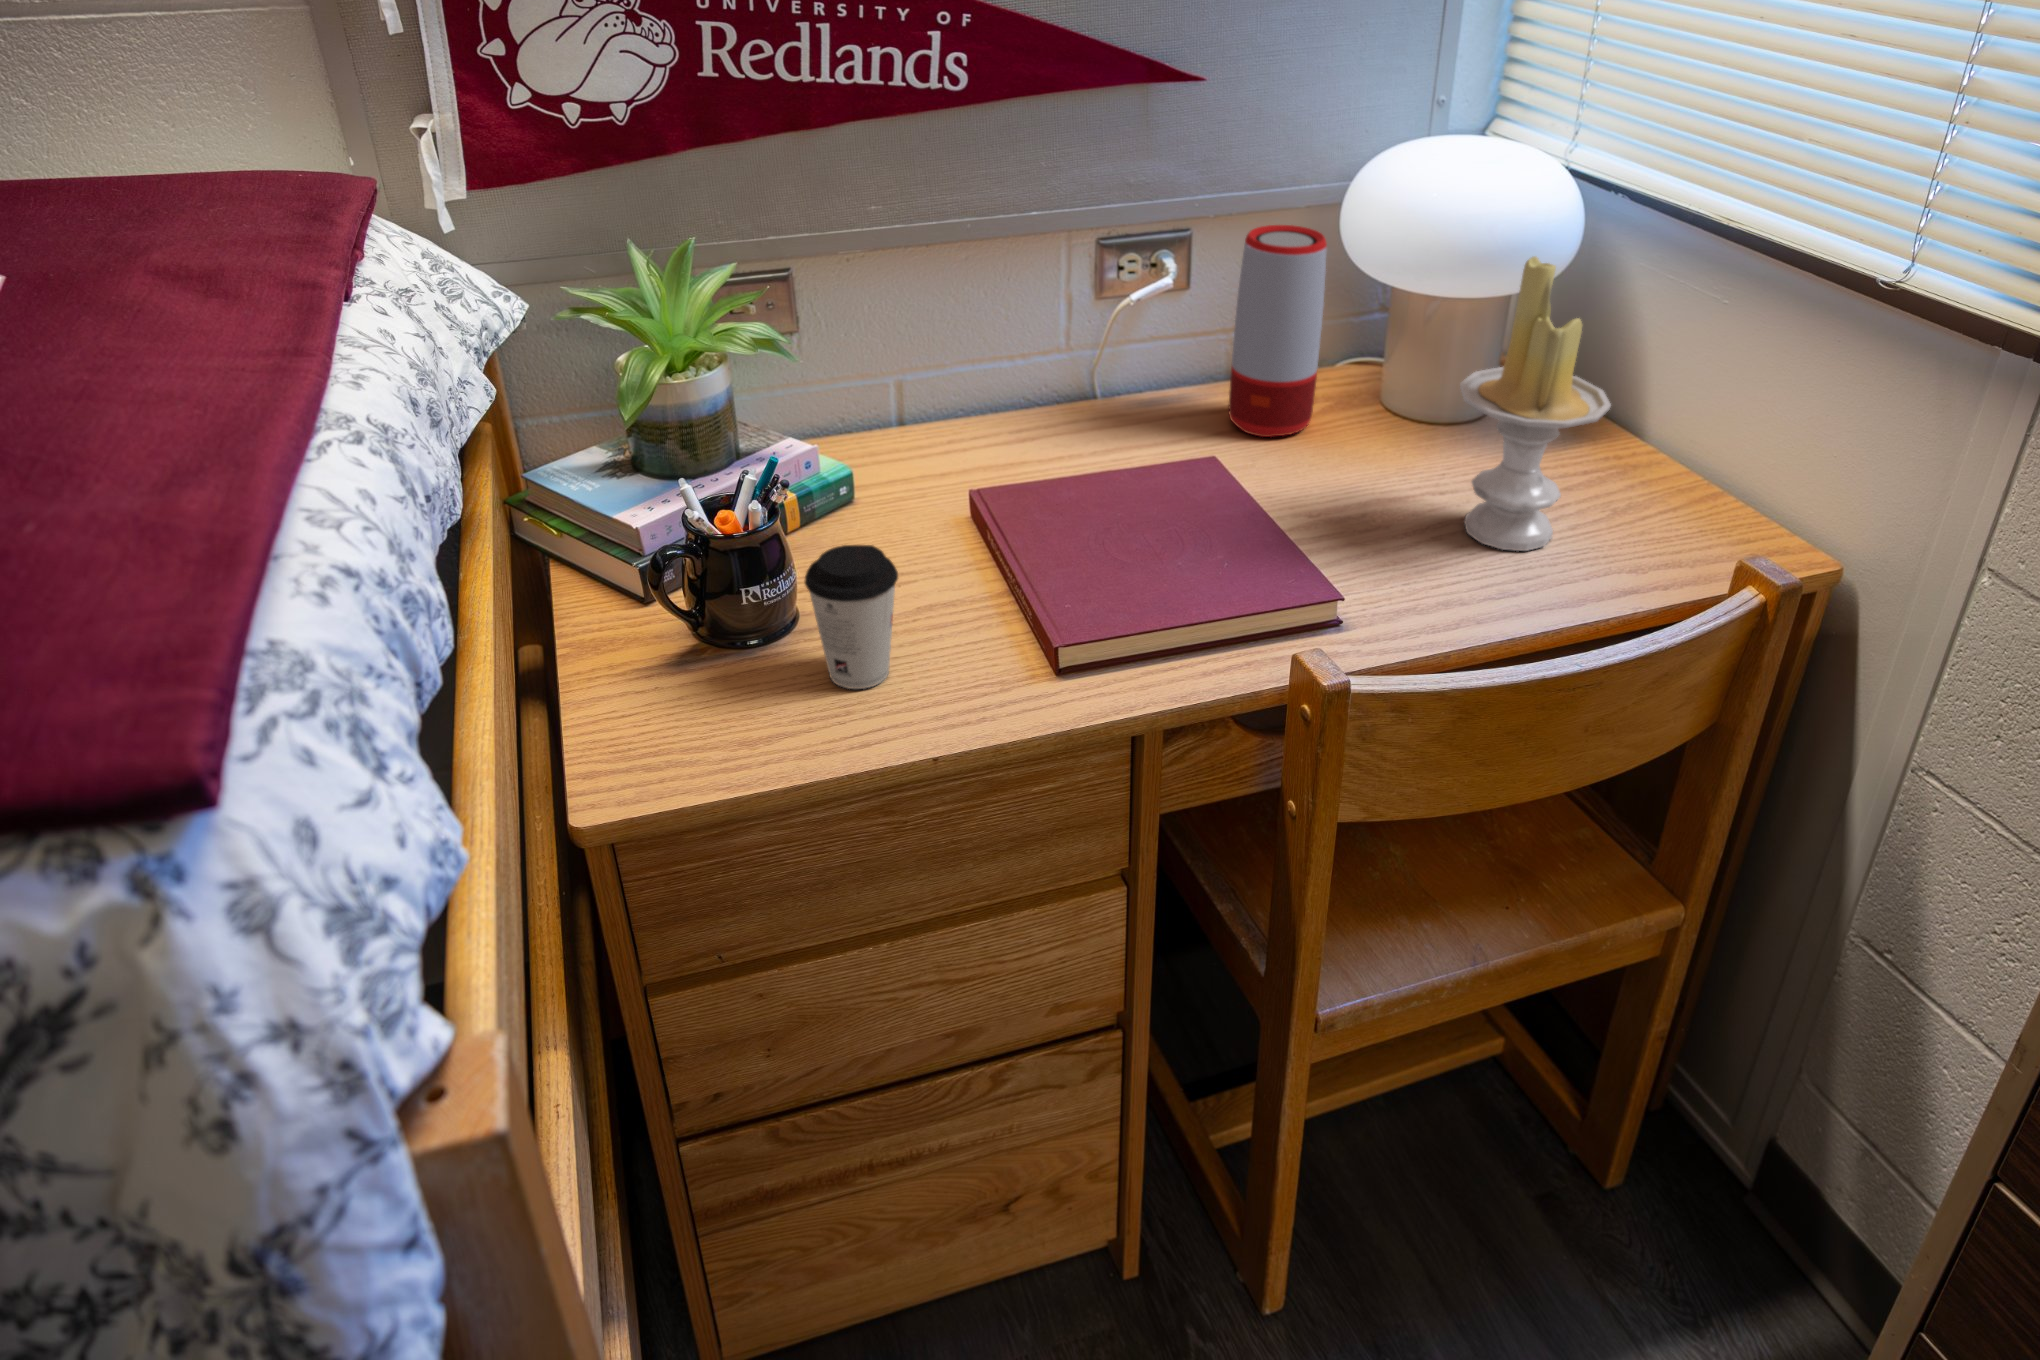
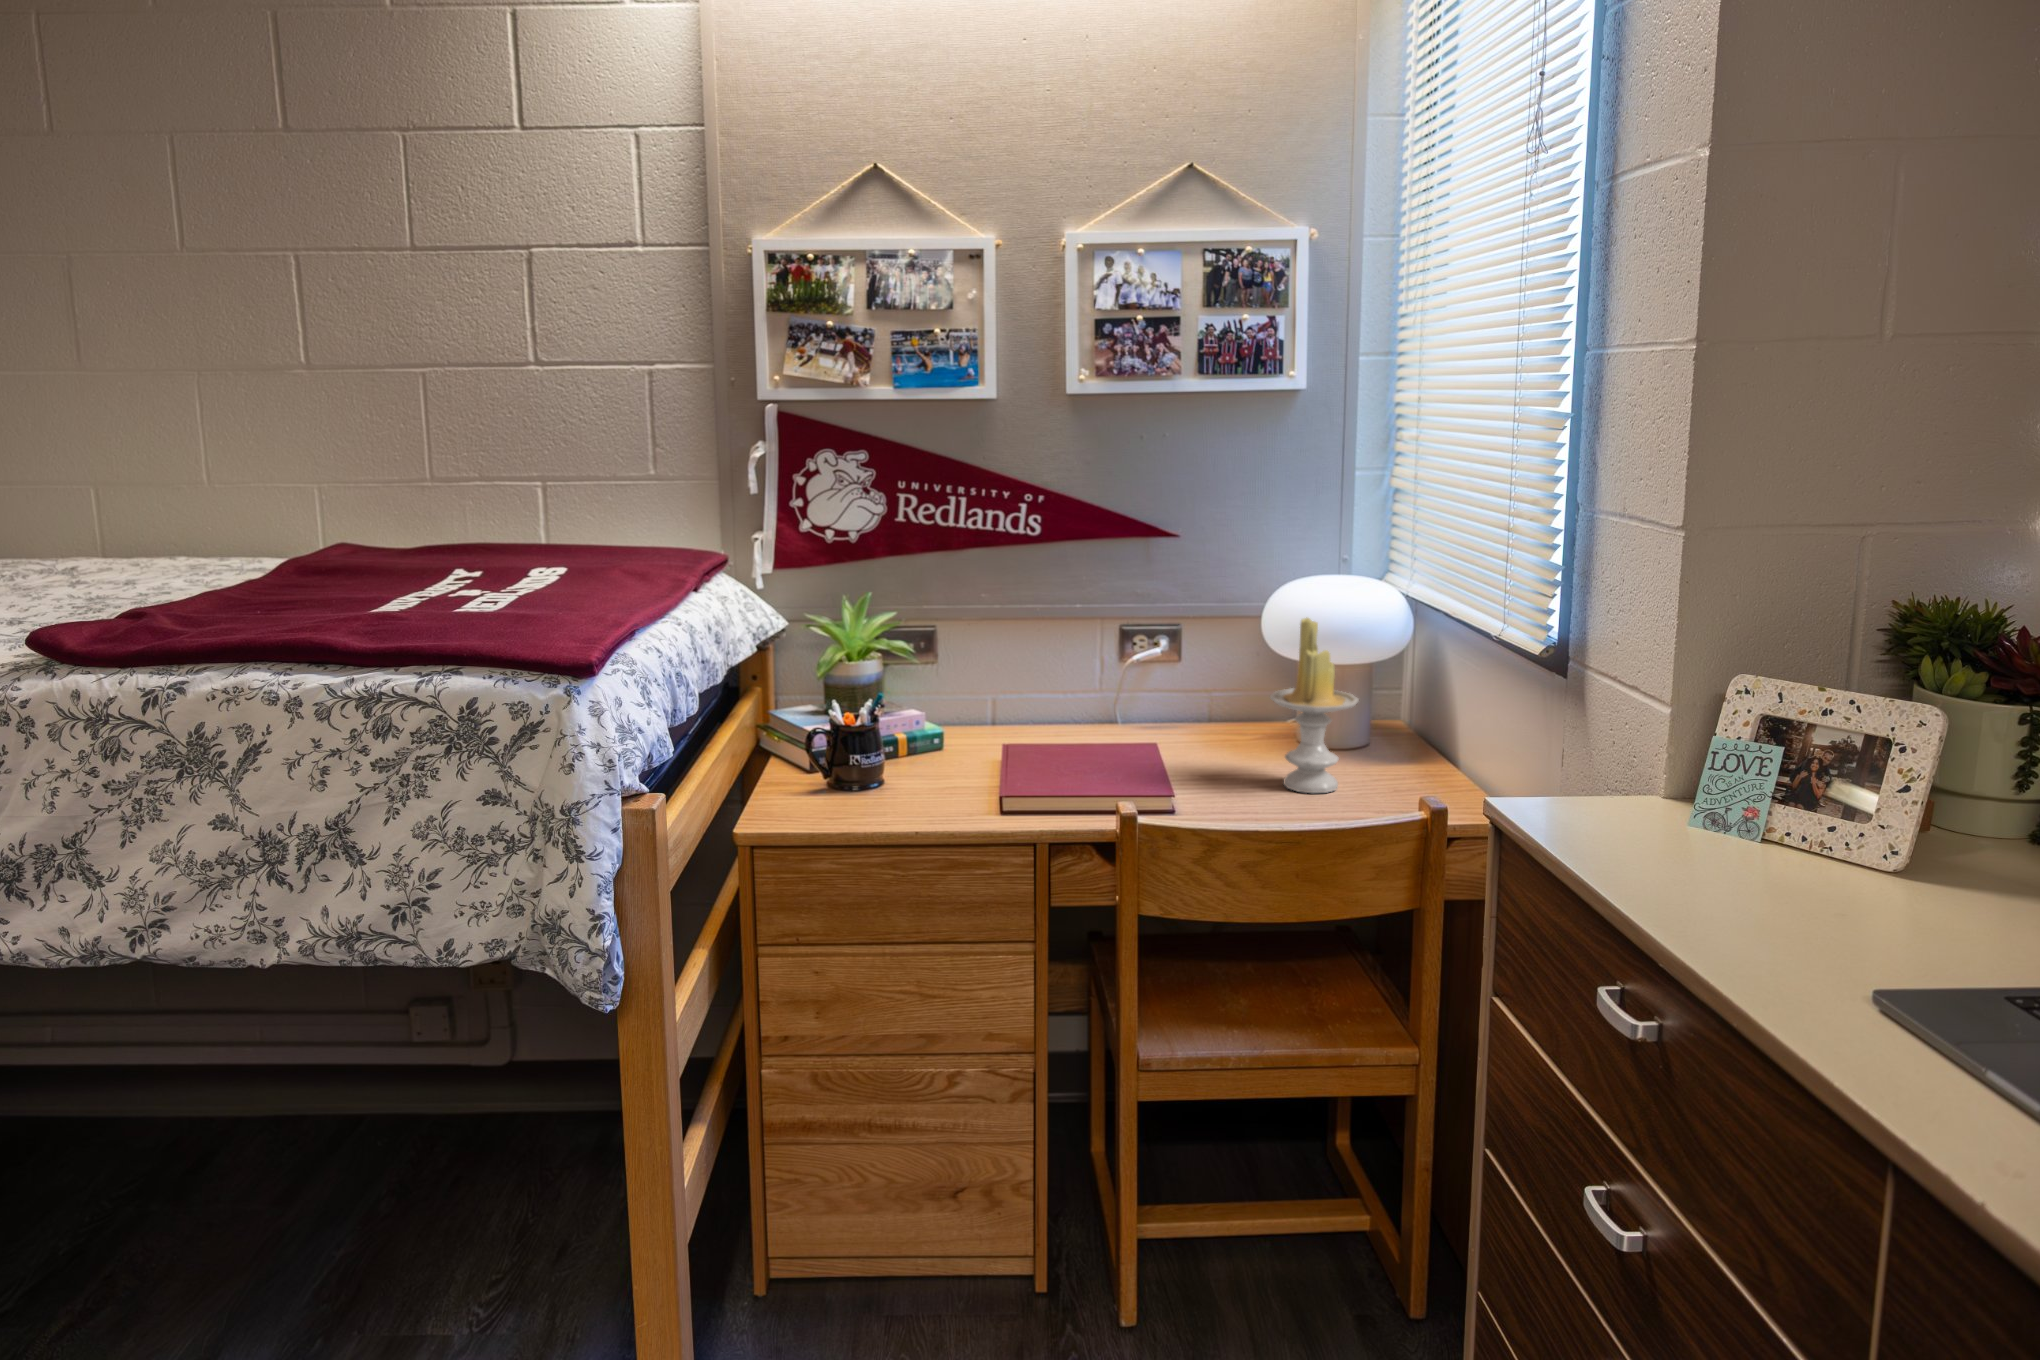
speaker: present [1228,225,1327,437] -> none [1187,617,1241,742]
coffee cup: present [805,545,898,689] -> none [871,726,919,801]

